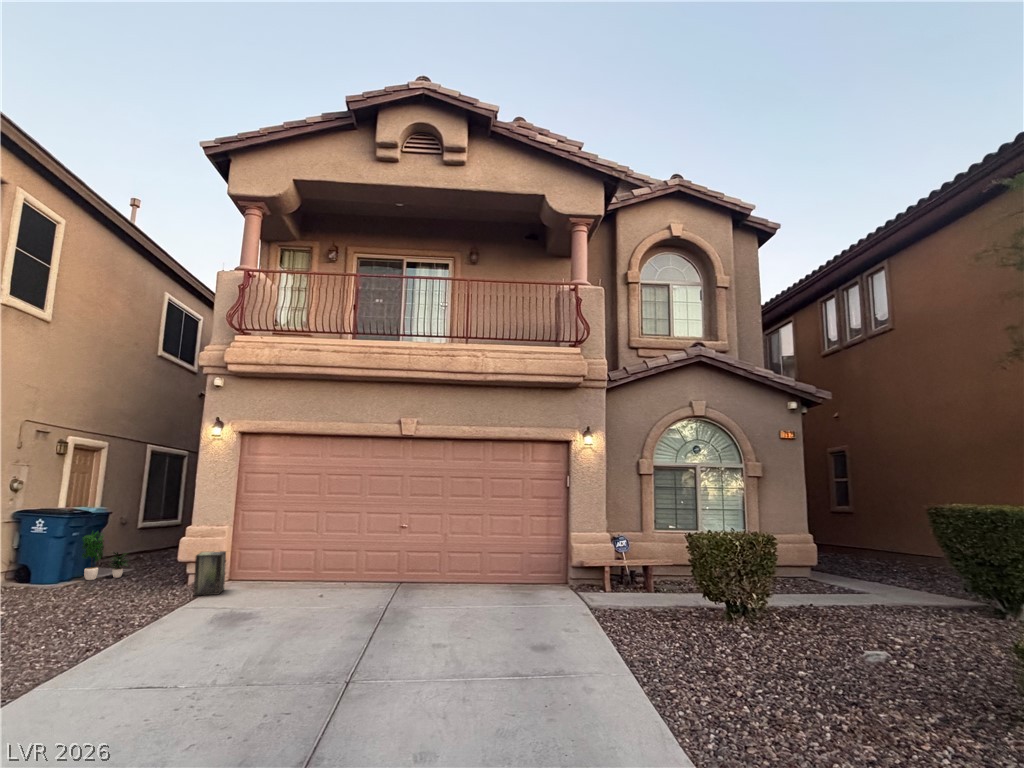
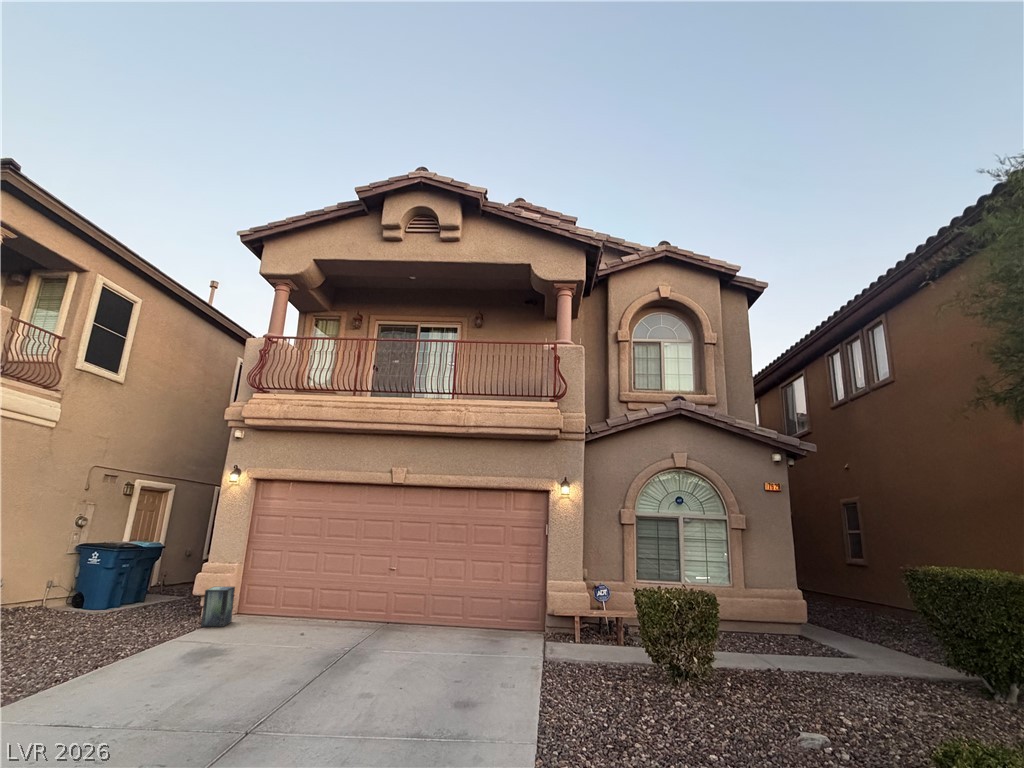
potted plant: present [82,531,128,580] -> none [125,562,168,607]

